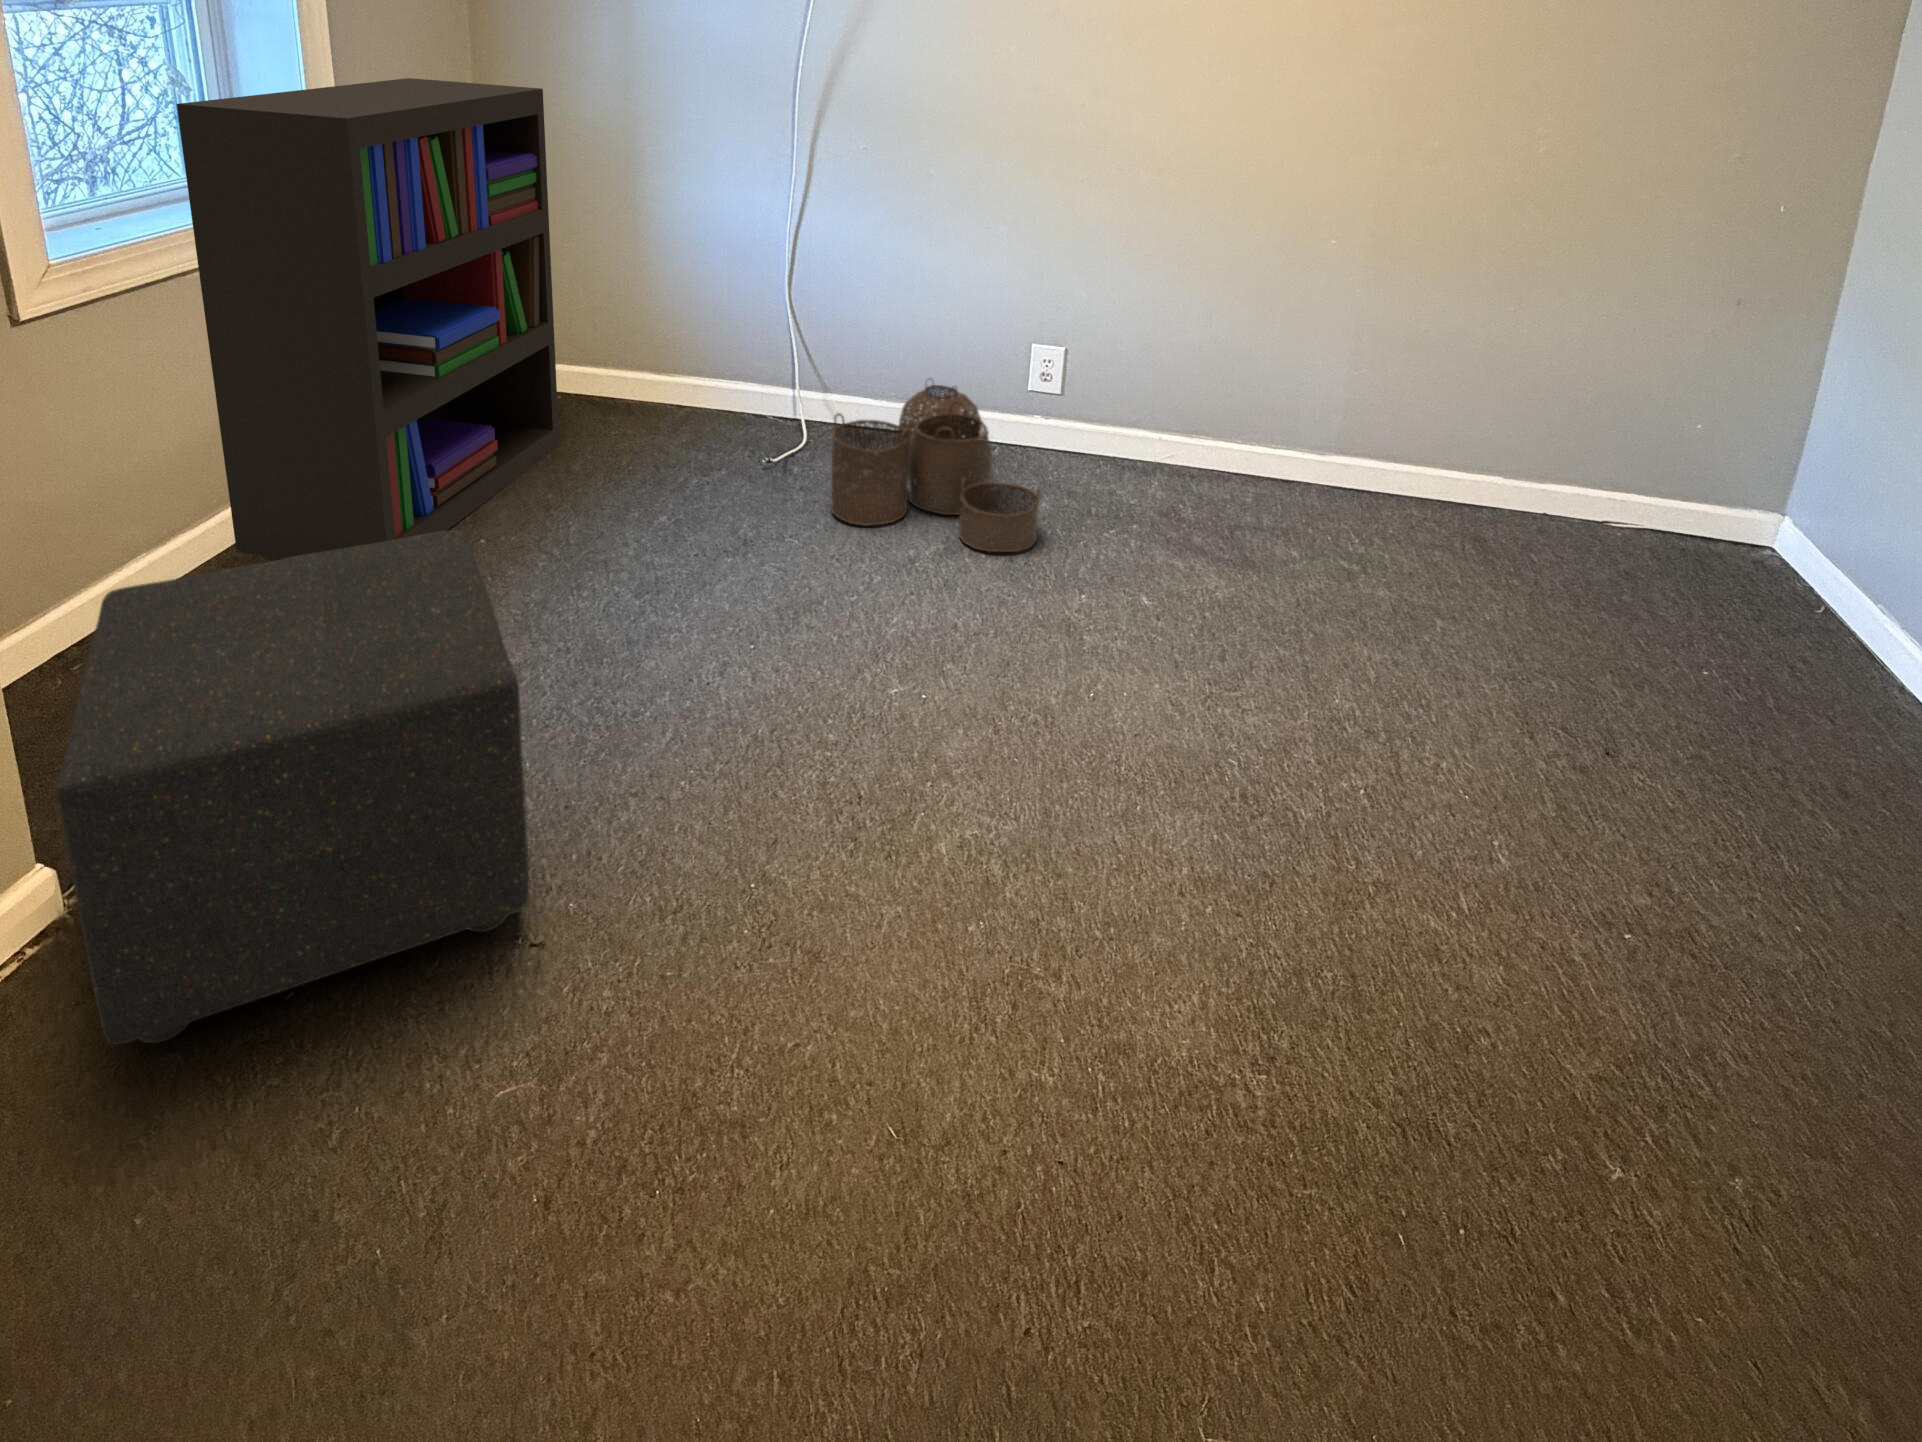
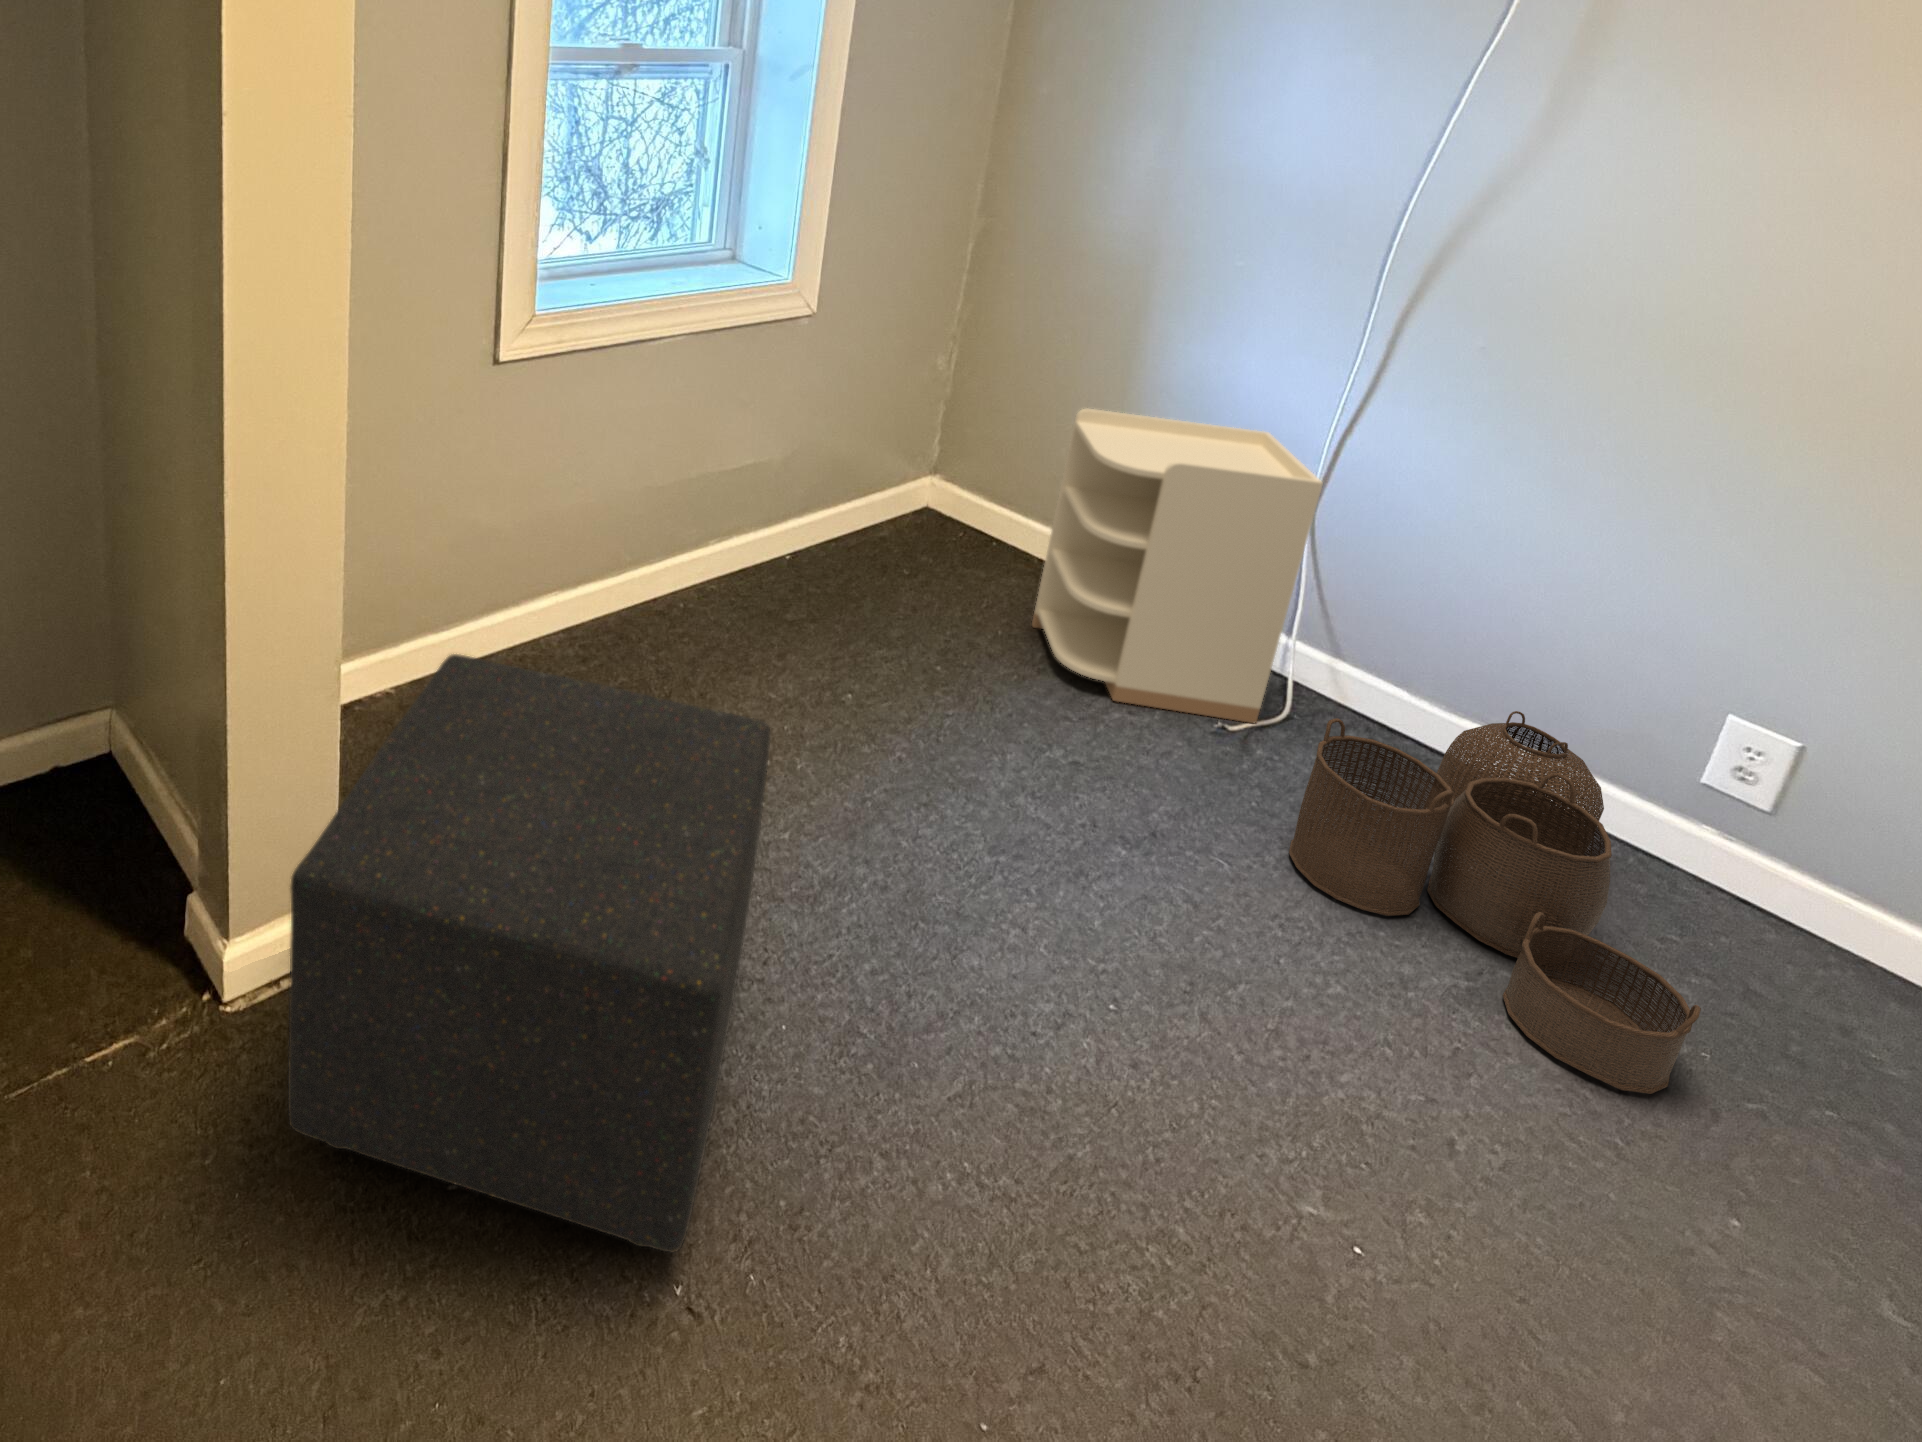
bookshelf: present [177,78,559,559] -> none [630,171,1044,694]
nightstand: none [611,243,792,470] -> present [1032,409,1323,723]

